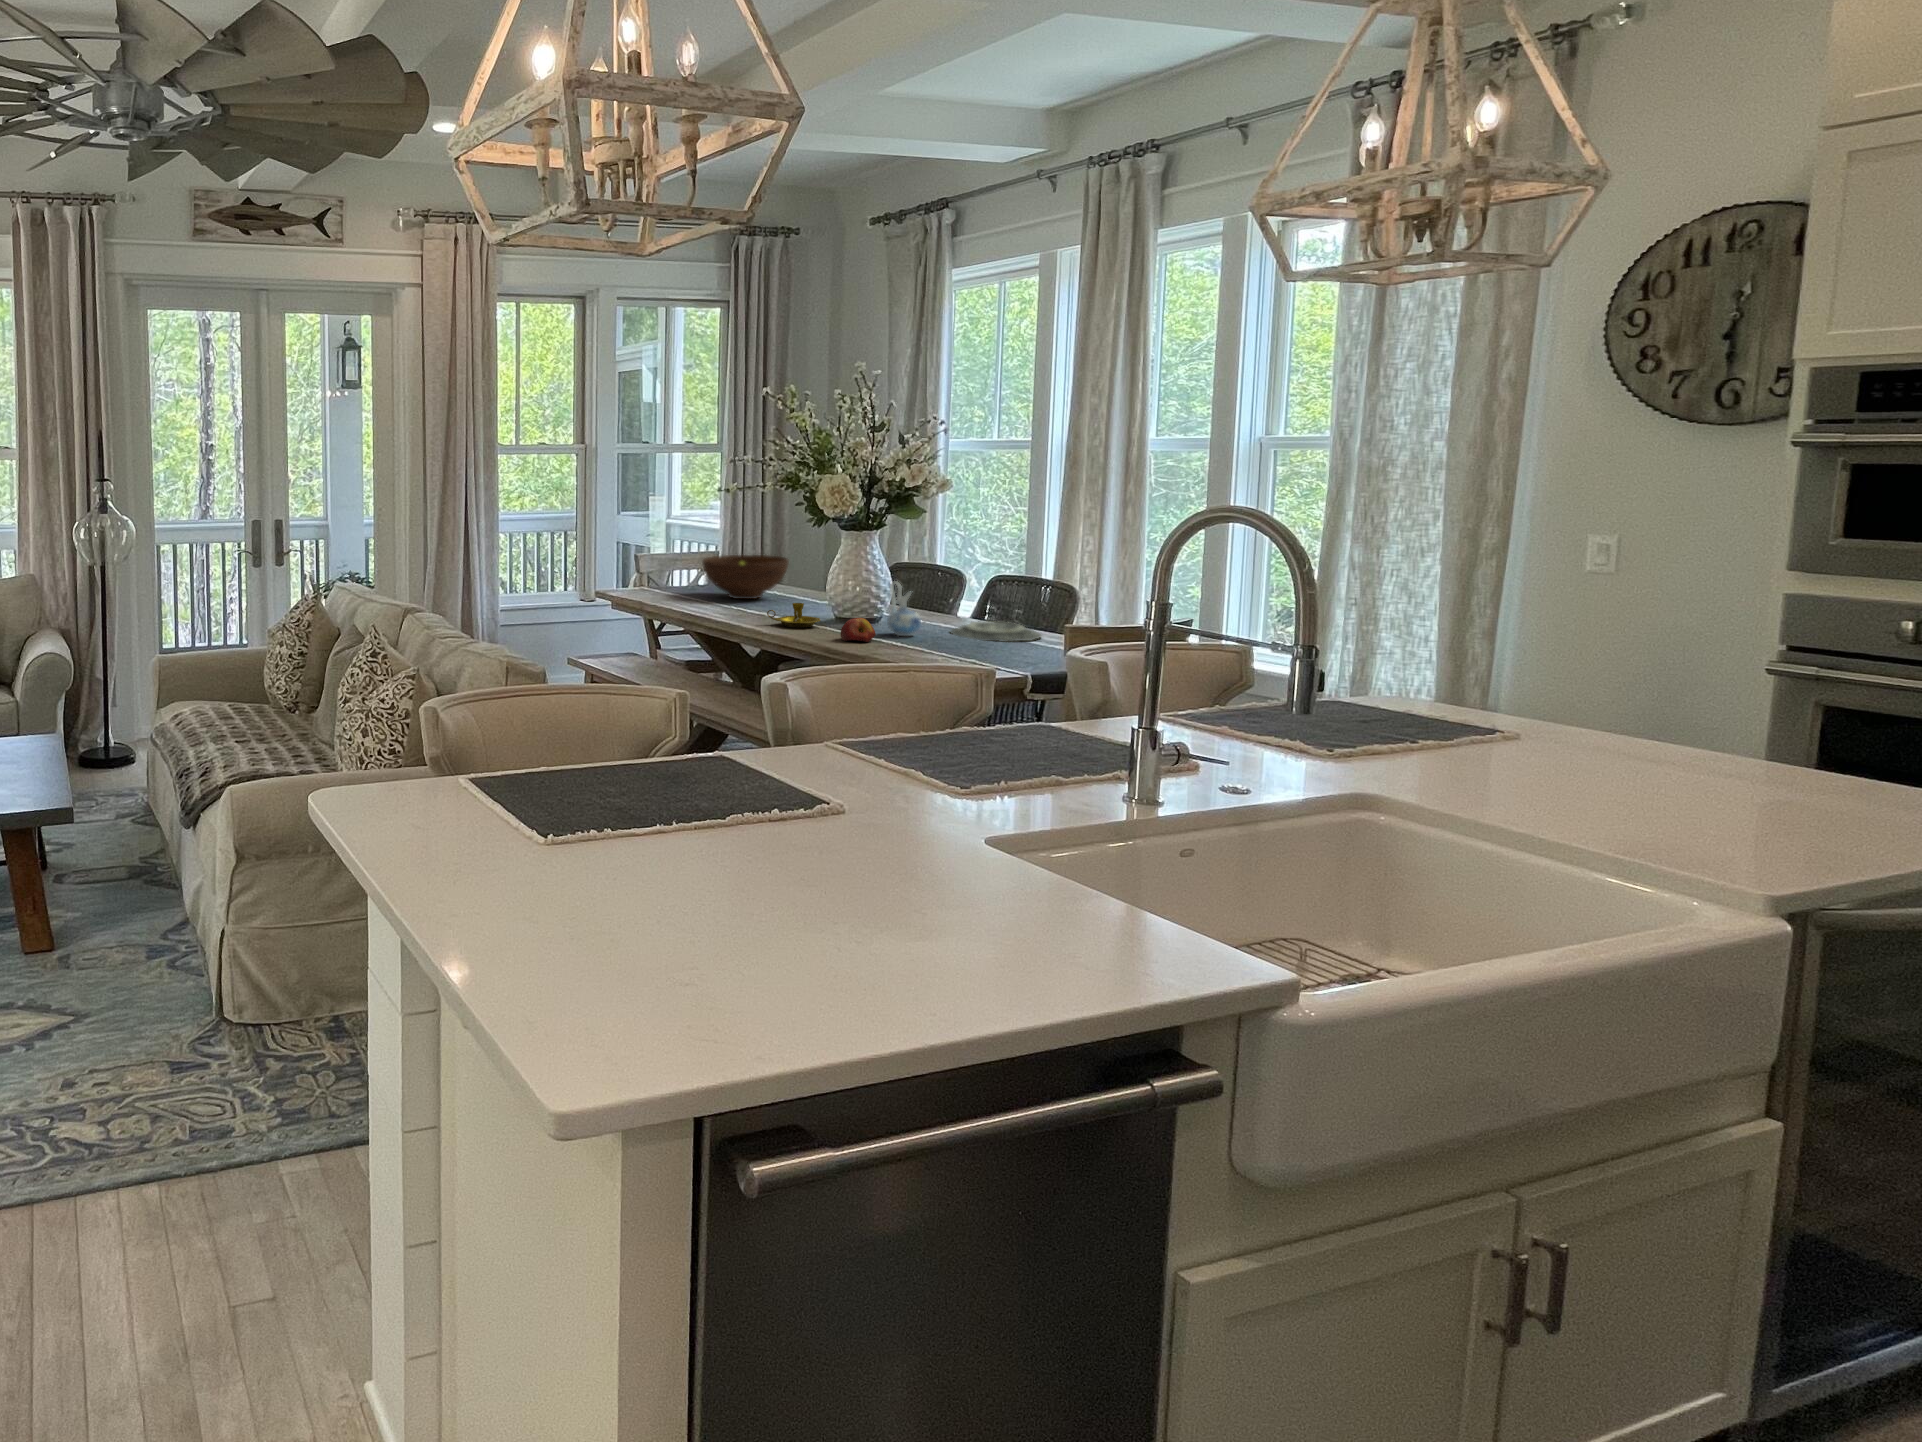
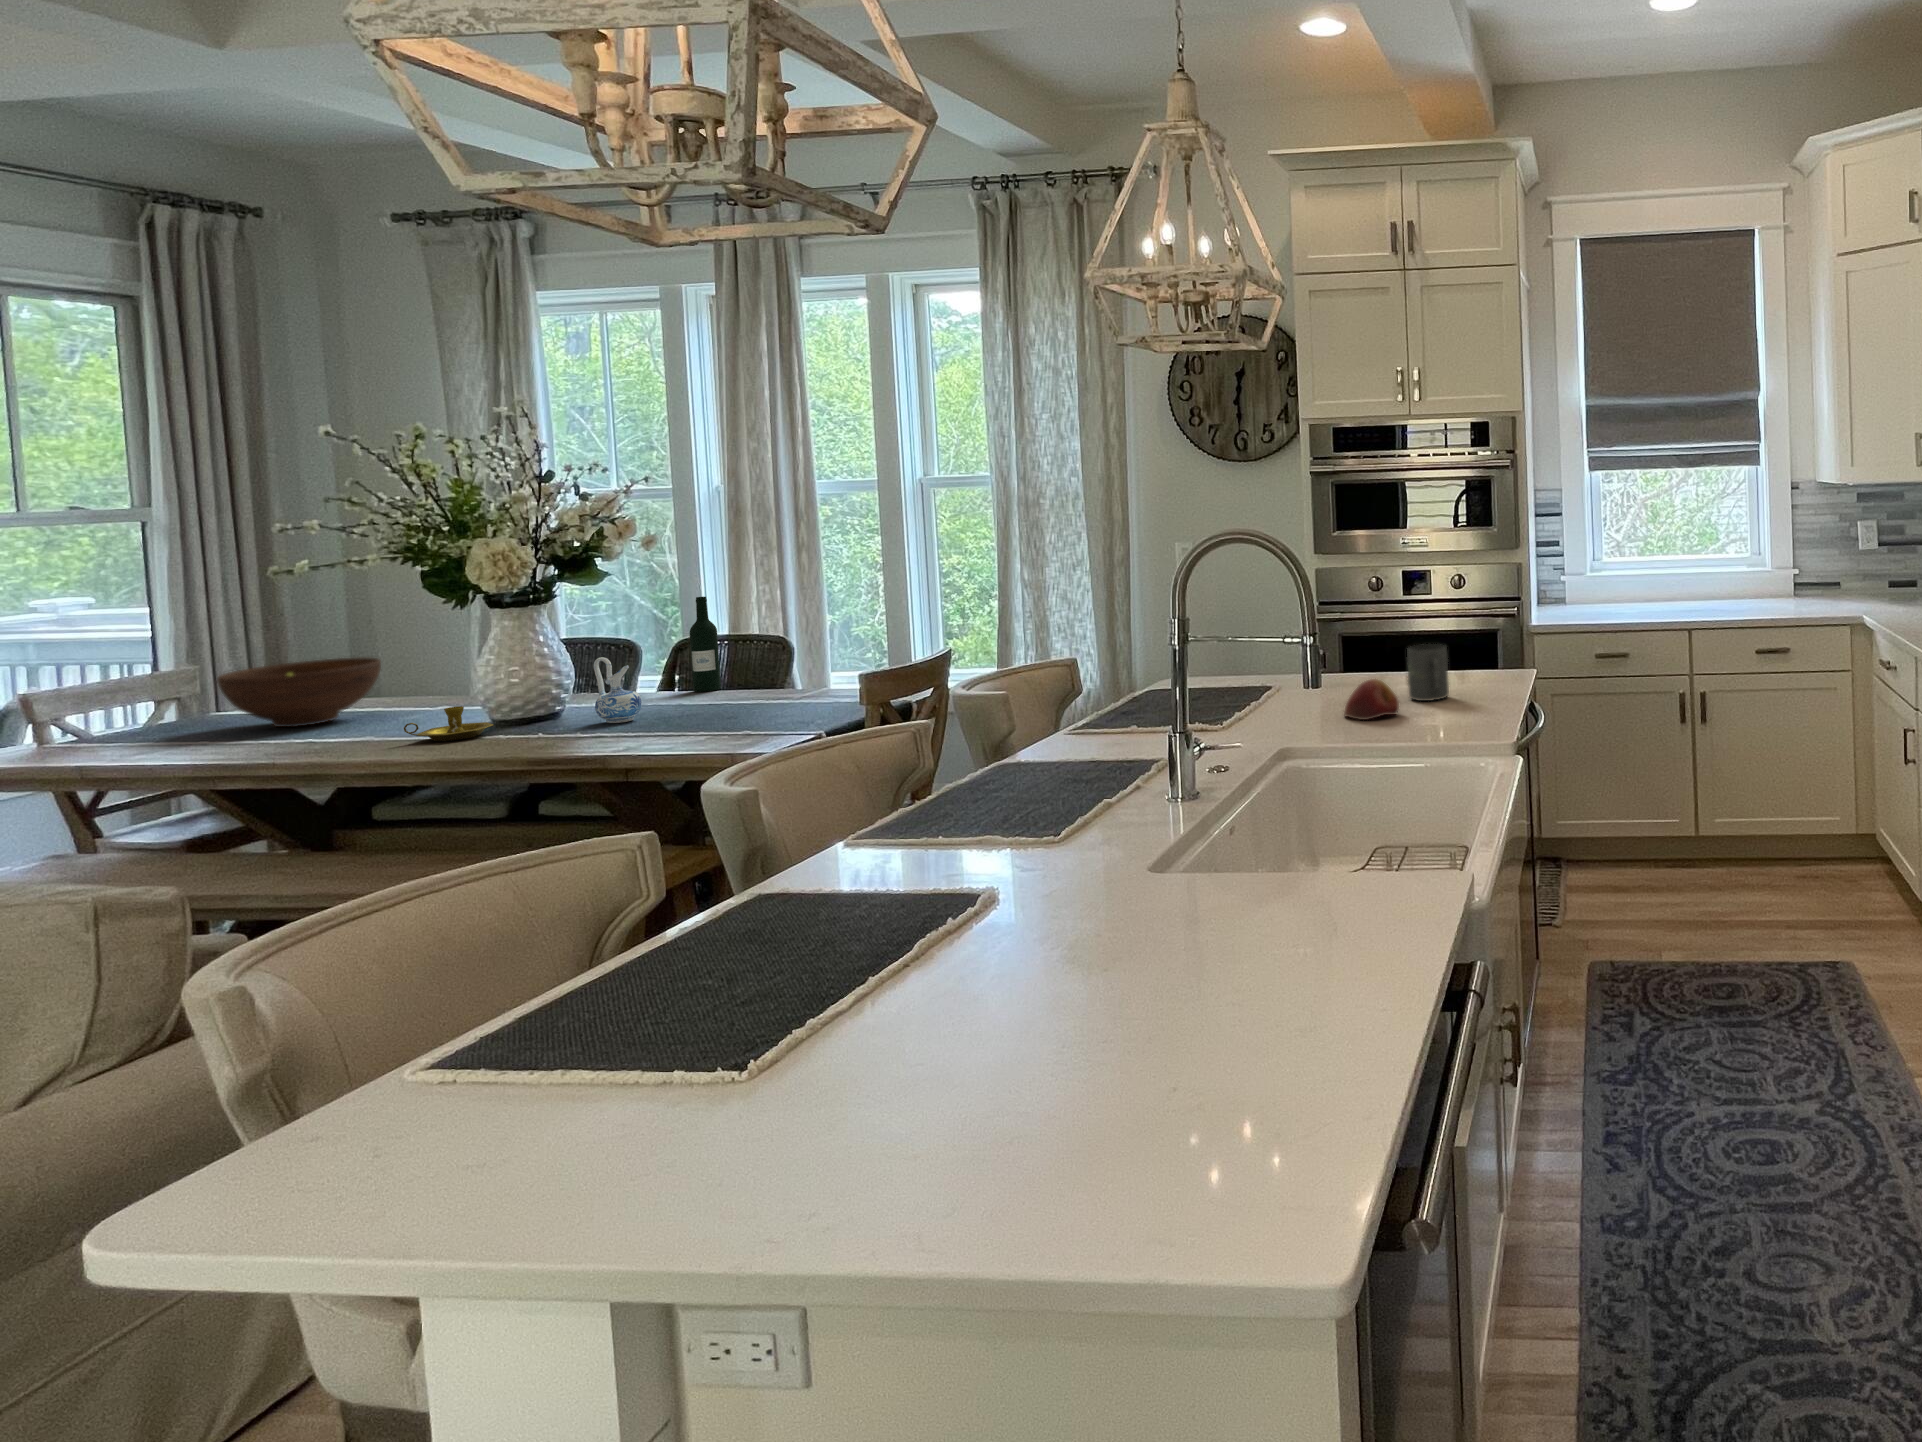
wine bottle: none [989,538,1013,622] -> present [690,597,721,692]
apple: present [841,618,876,642] -> present [1344,679,1399,720]
plate: present [951,621,1041,642] -> none [669,687,779,712]
mug: none [1736,747,1840,843] -> present [1407,644,1449,701]

